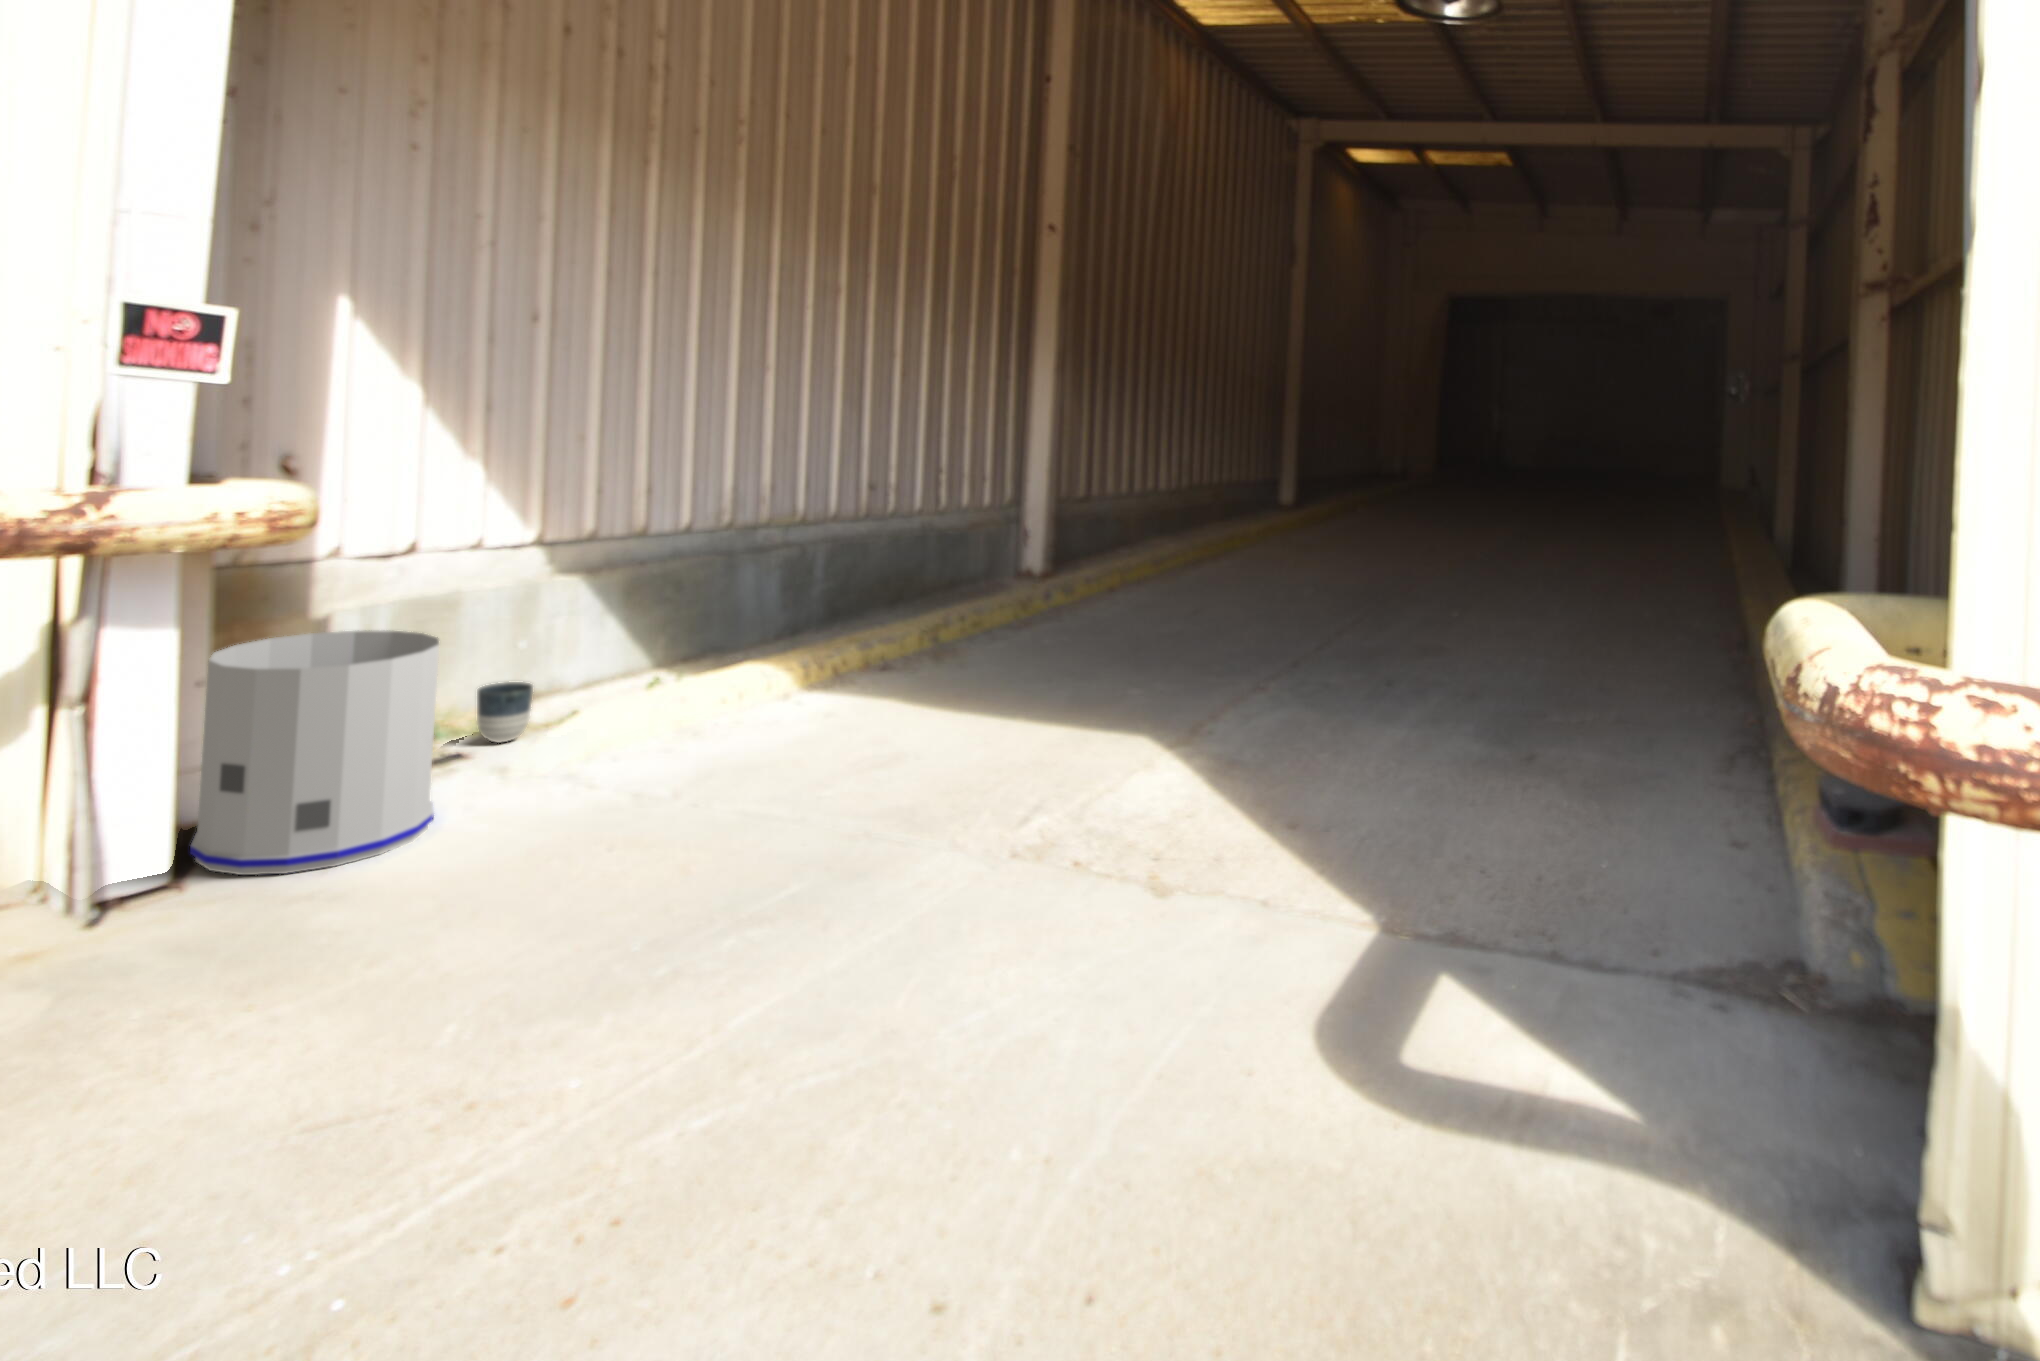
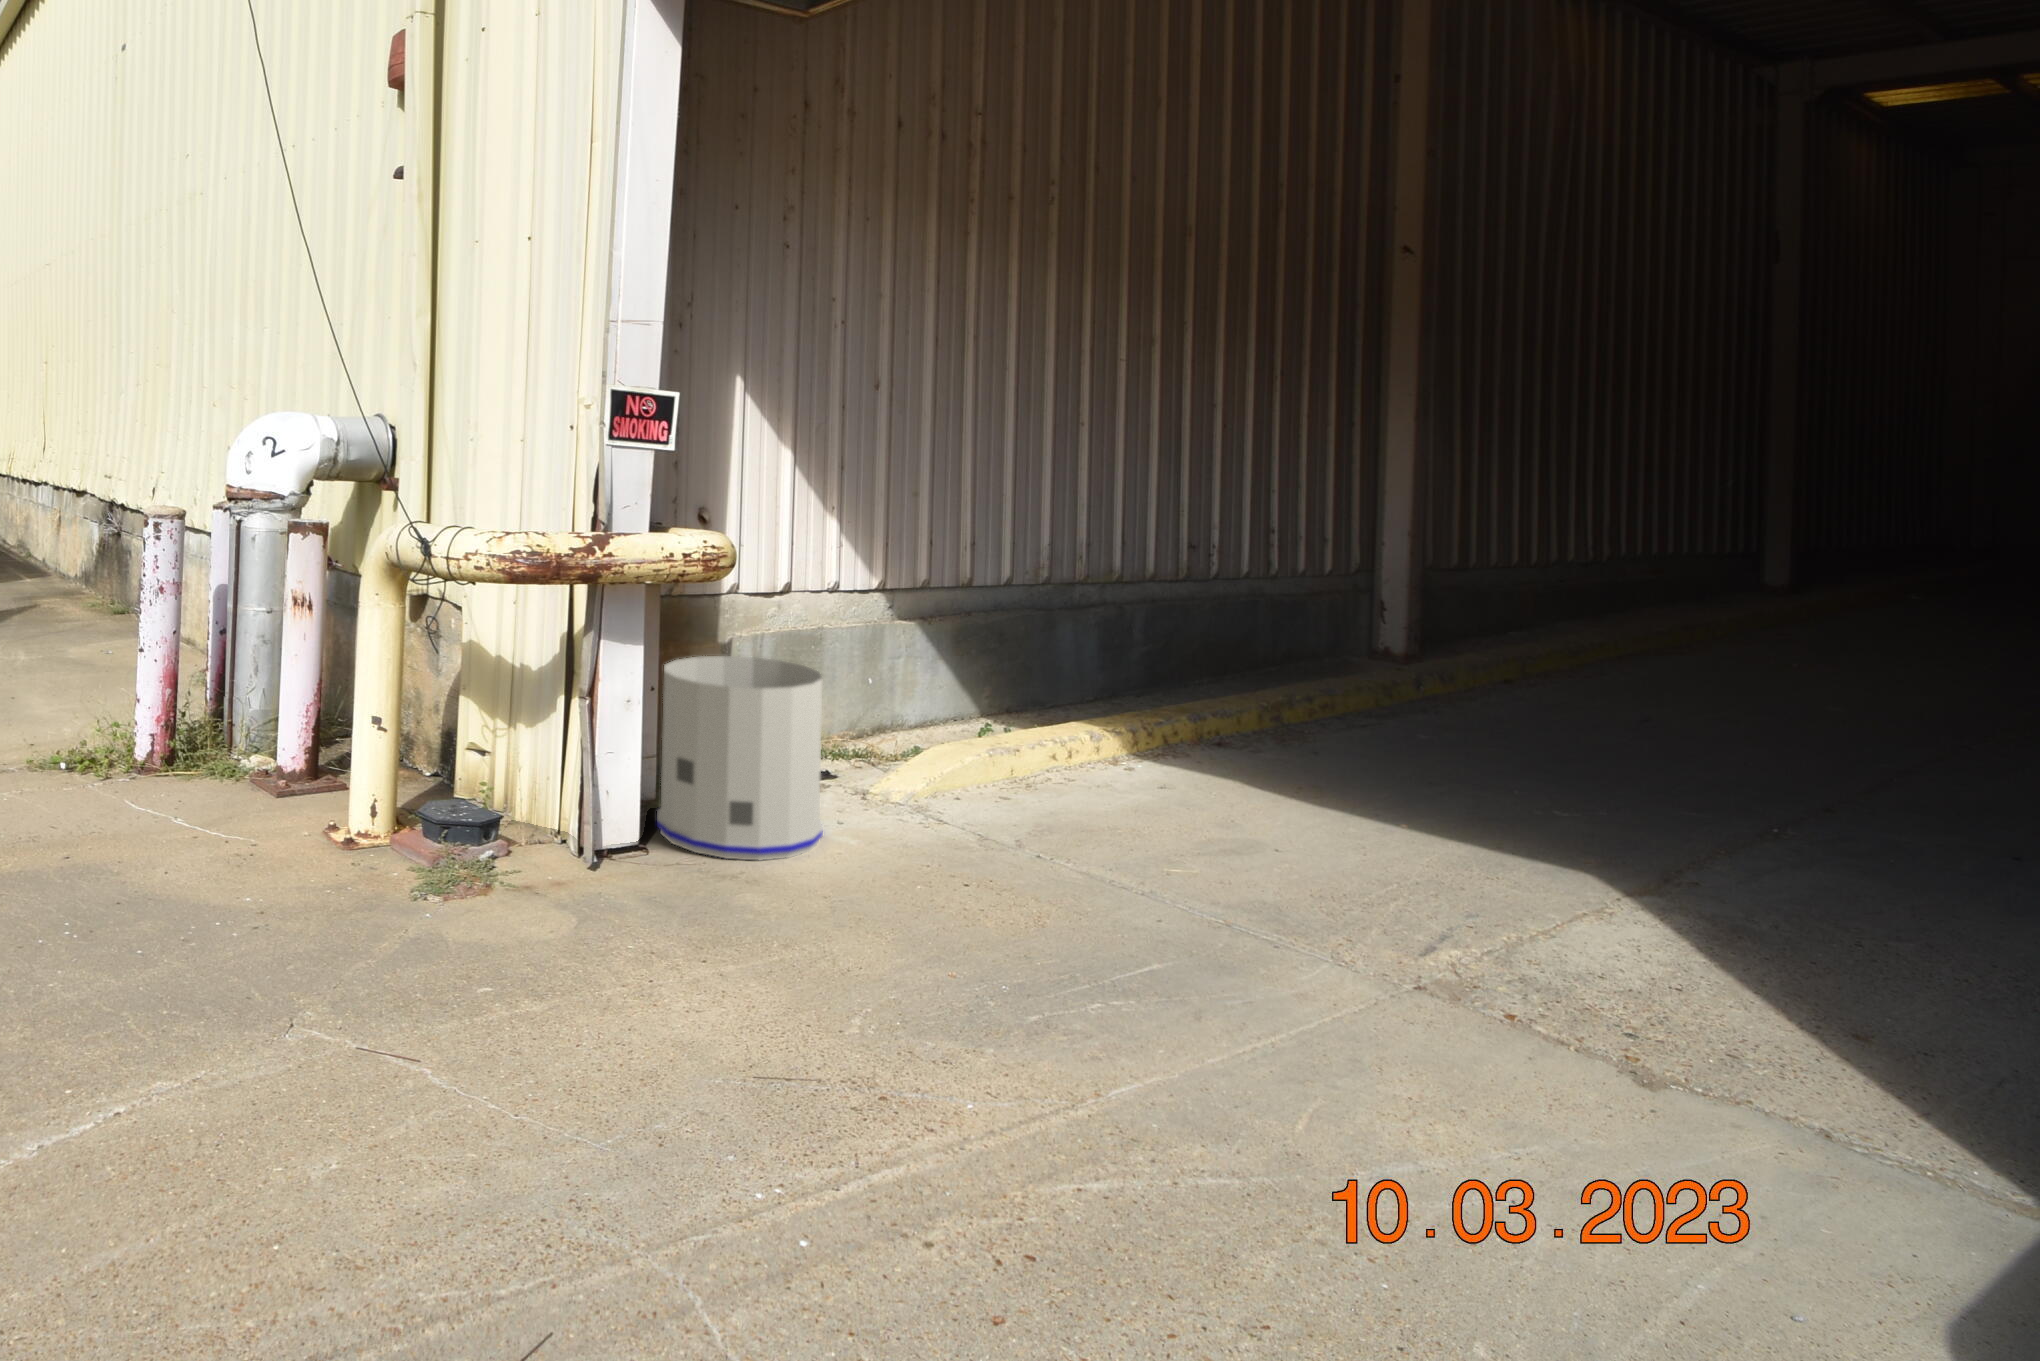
planter: present [477,682,533,743] -> none [836,717,882,773]

